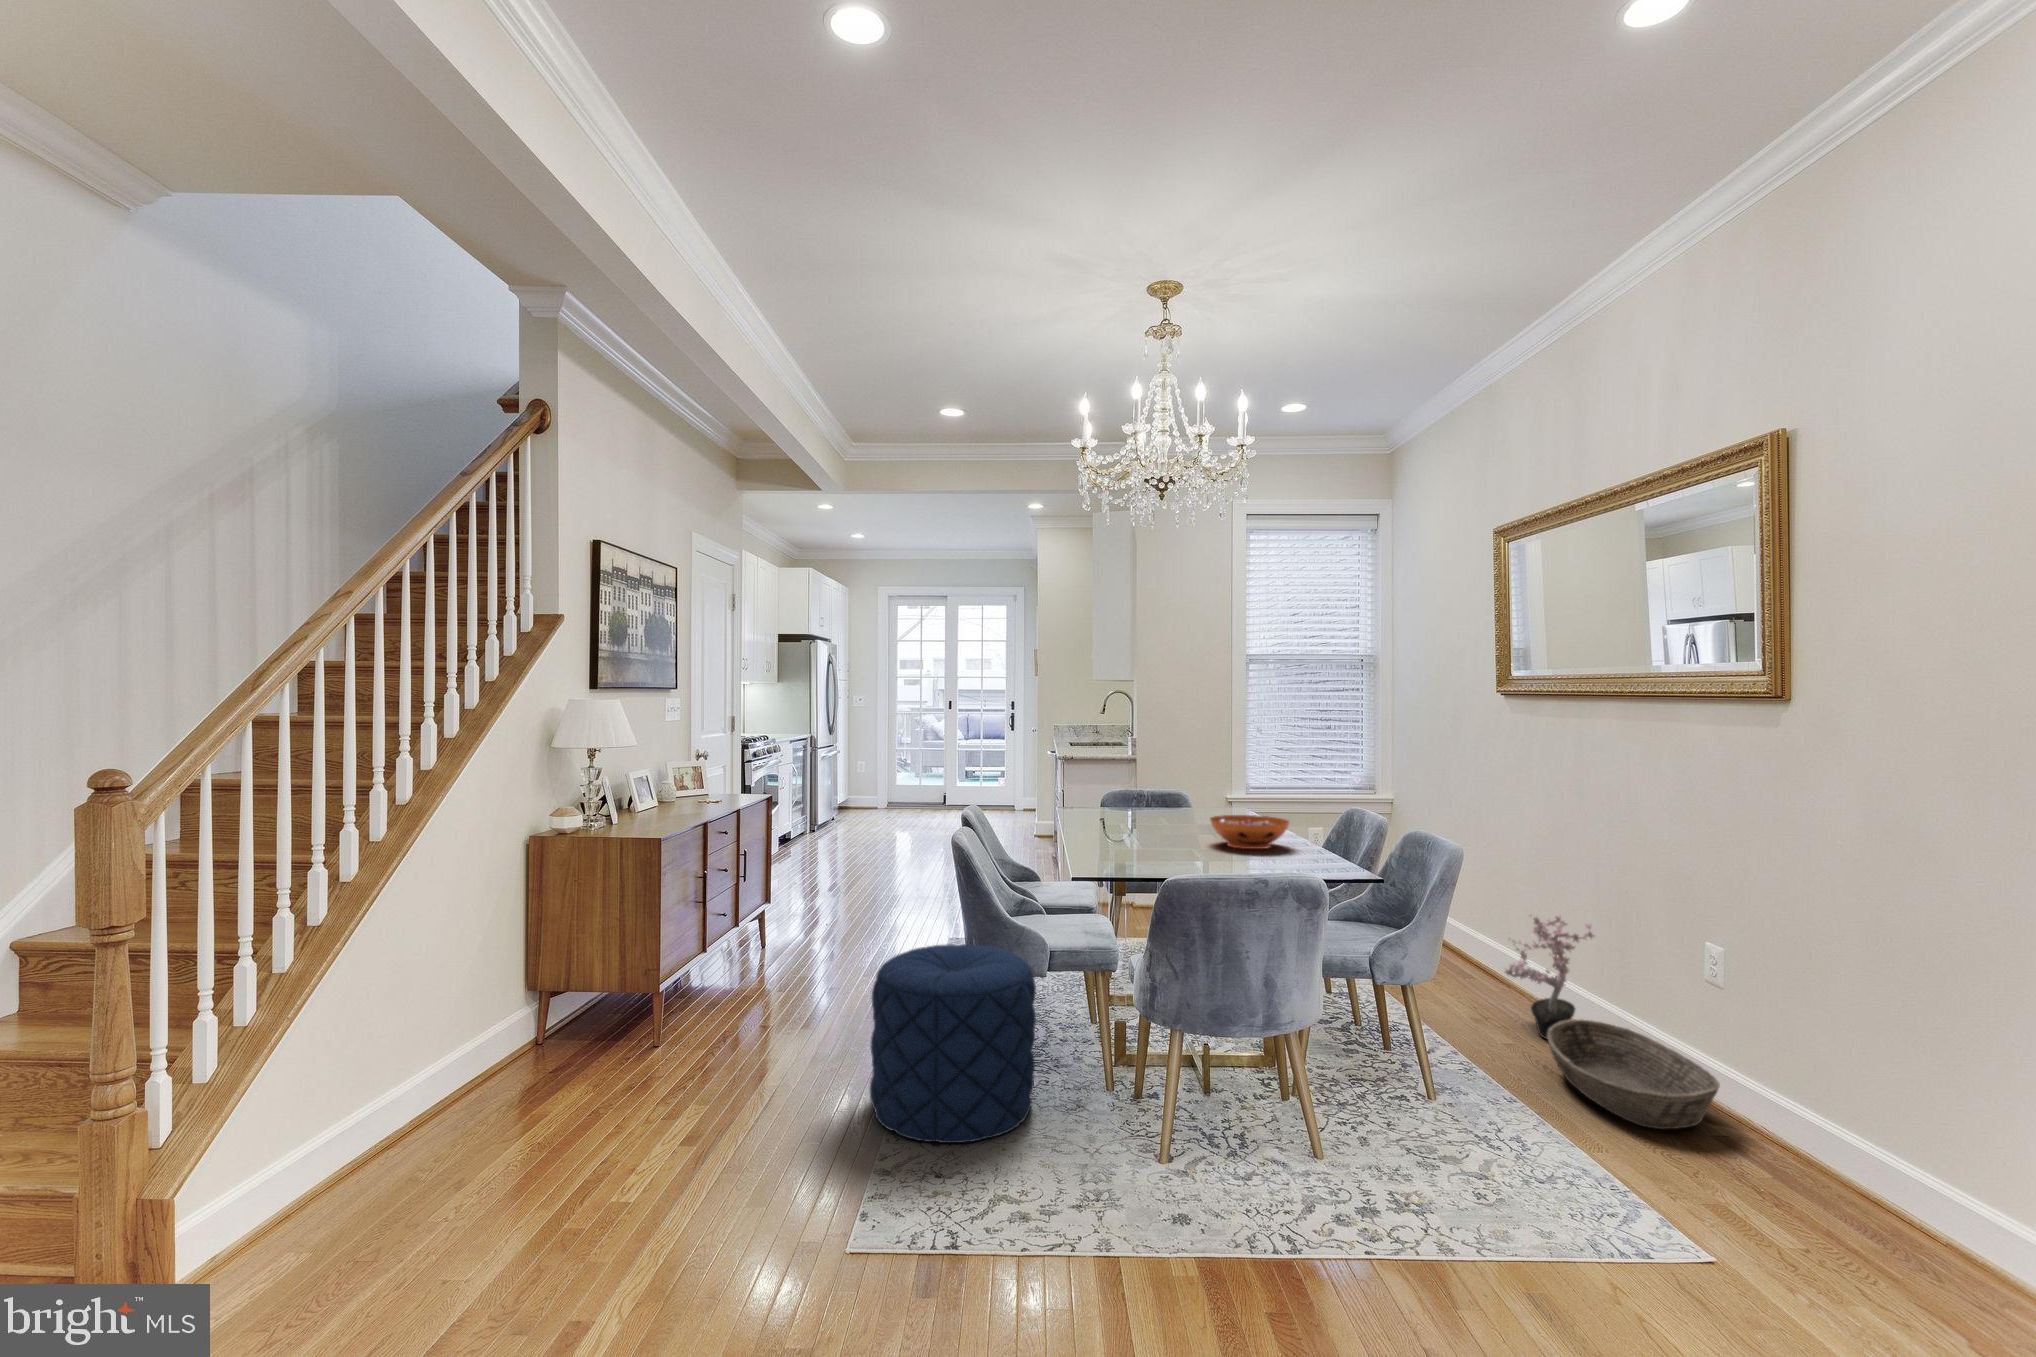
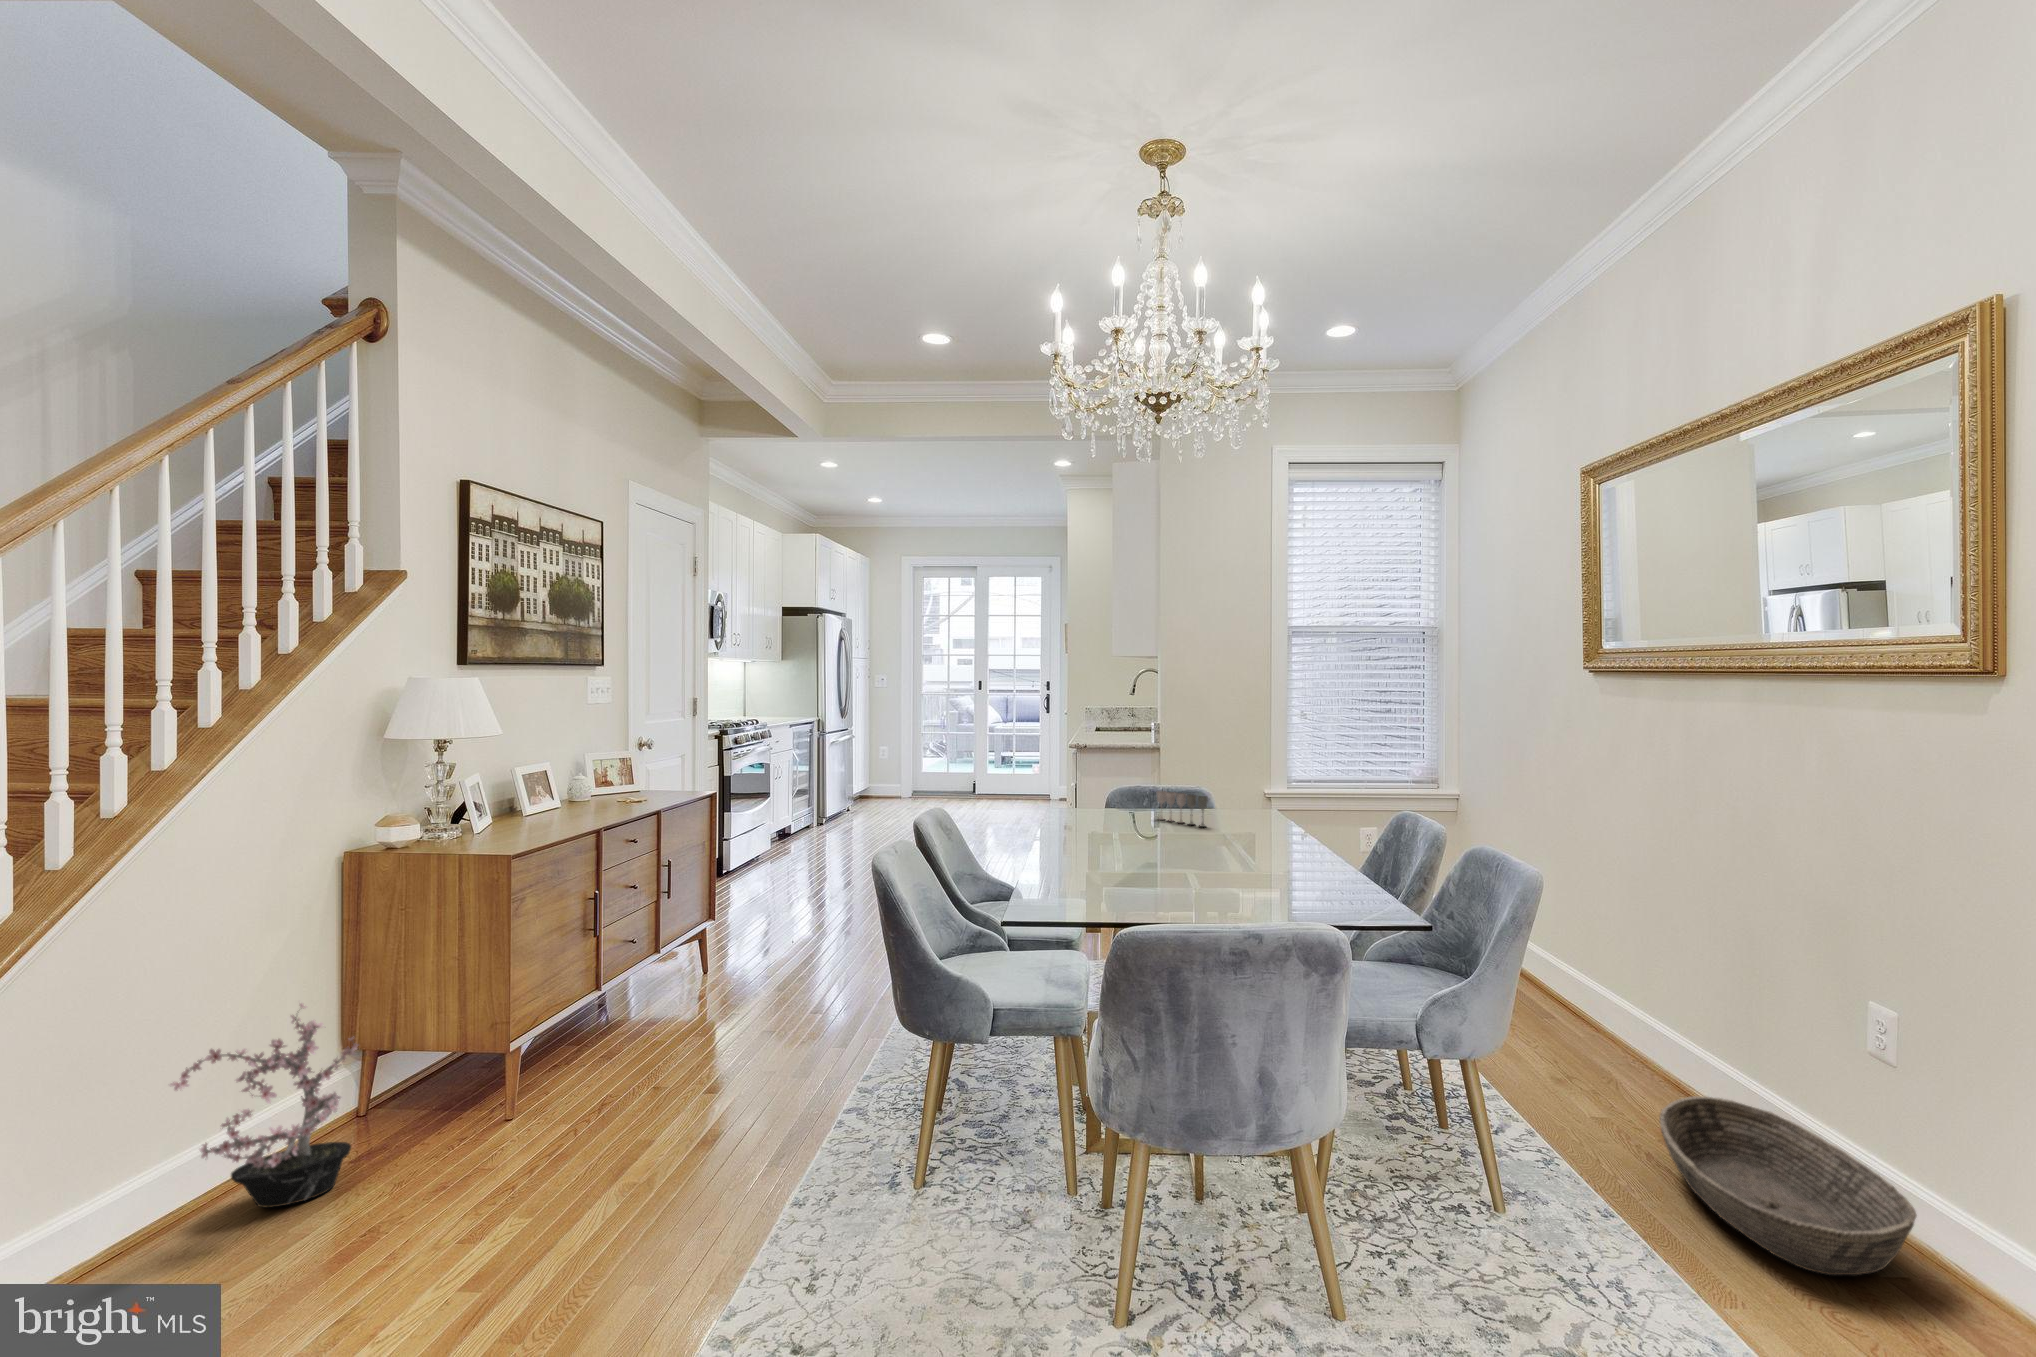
wine glass: none [1156,793,1199,821] -> present [1157,791,1208,827]
decorative bowl: present [1210,815,1289,849] -> none [1210,823,1313,870]
potted plant: present [1505,915,1594,1039] -> present [170,1003,358,1207]
pouf: present [870,944,1036,1143] -> none [743,996,964,1278]

